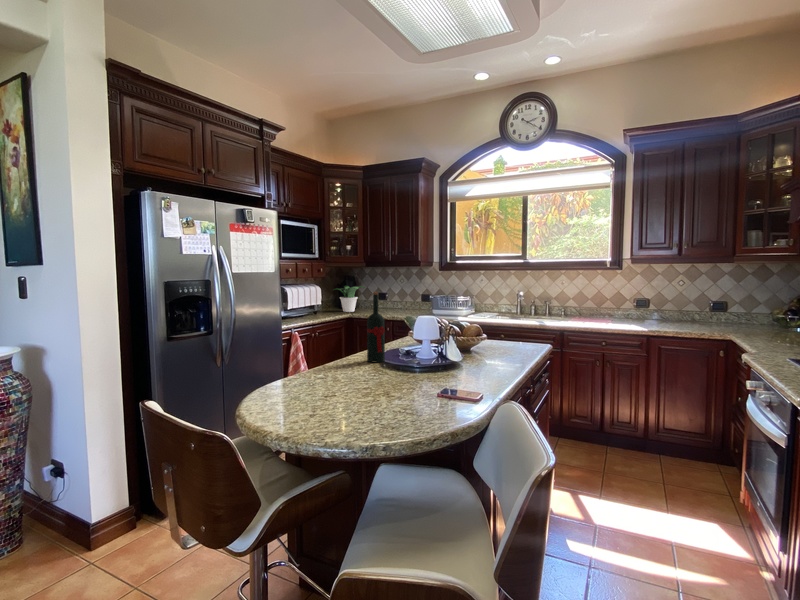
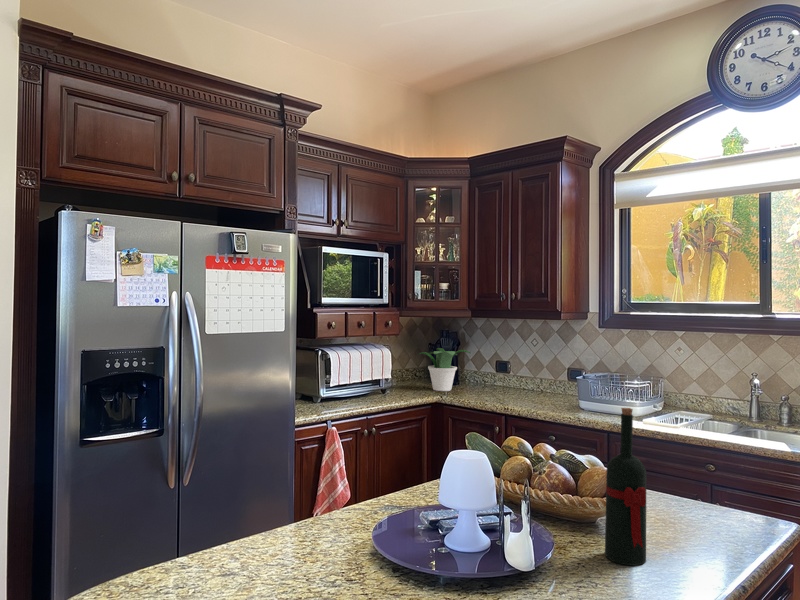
wine bottle: present [367,292,385,363] -> present [605,408,646,566]

